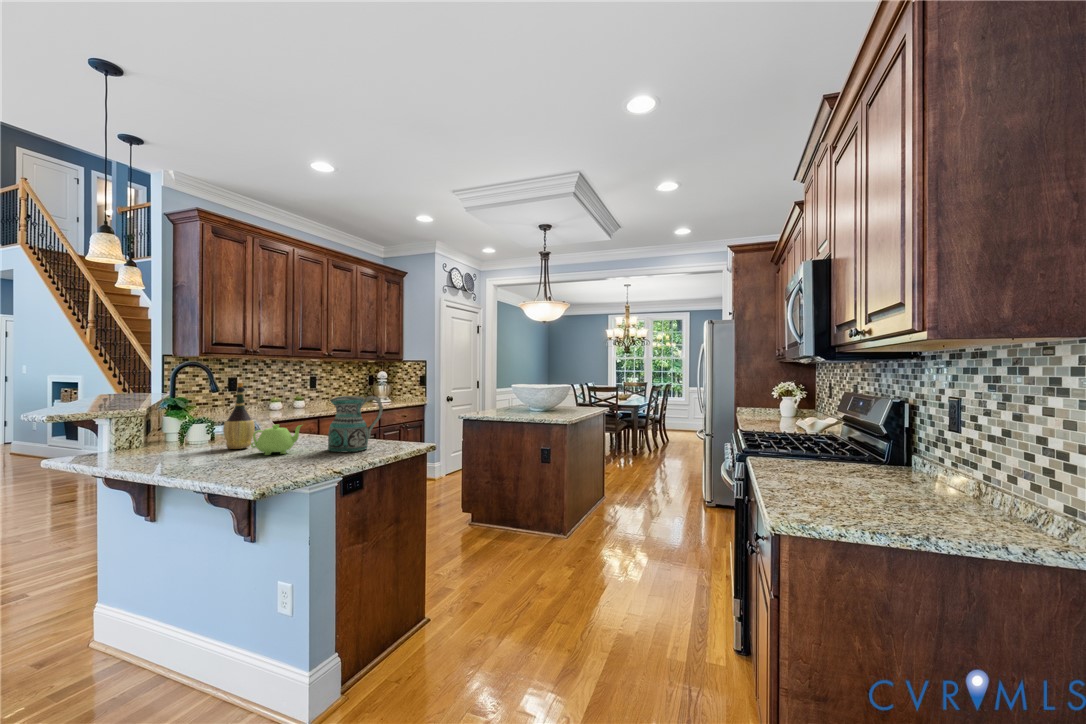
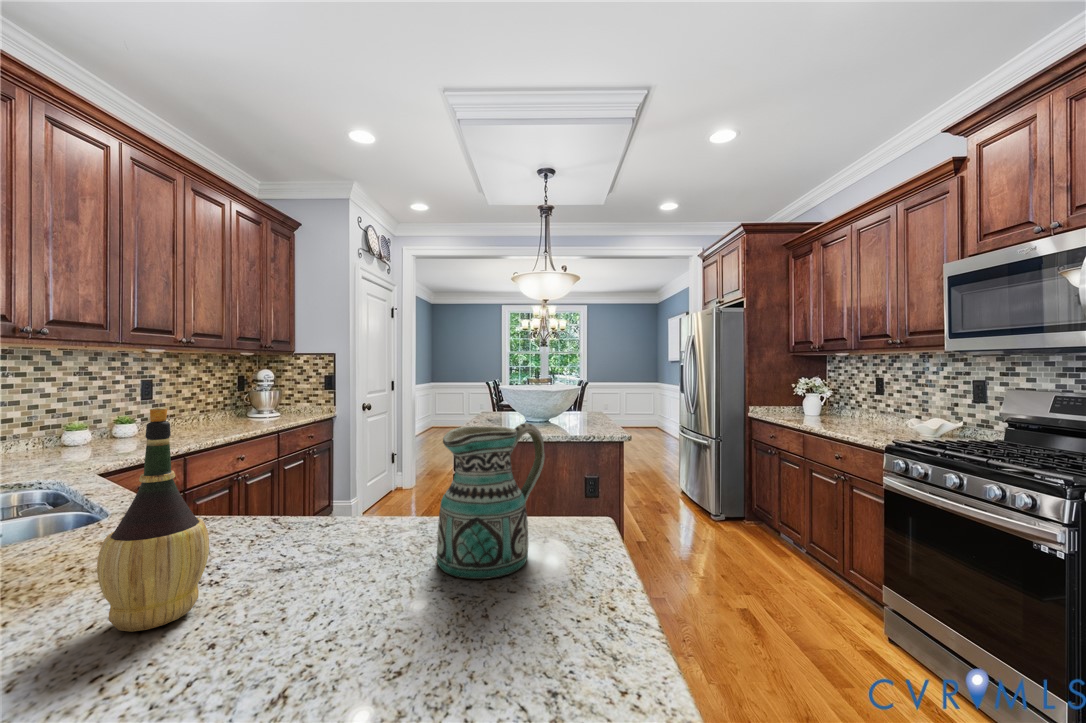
teapot: present [251,425,302,455] -> none [250,516,391,645]

